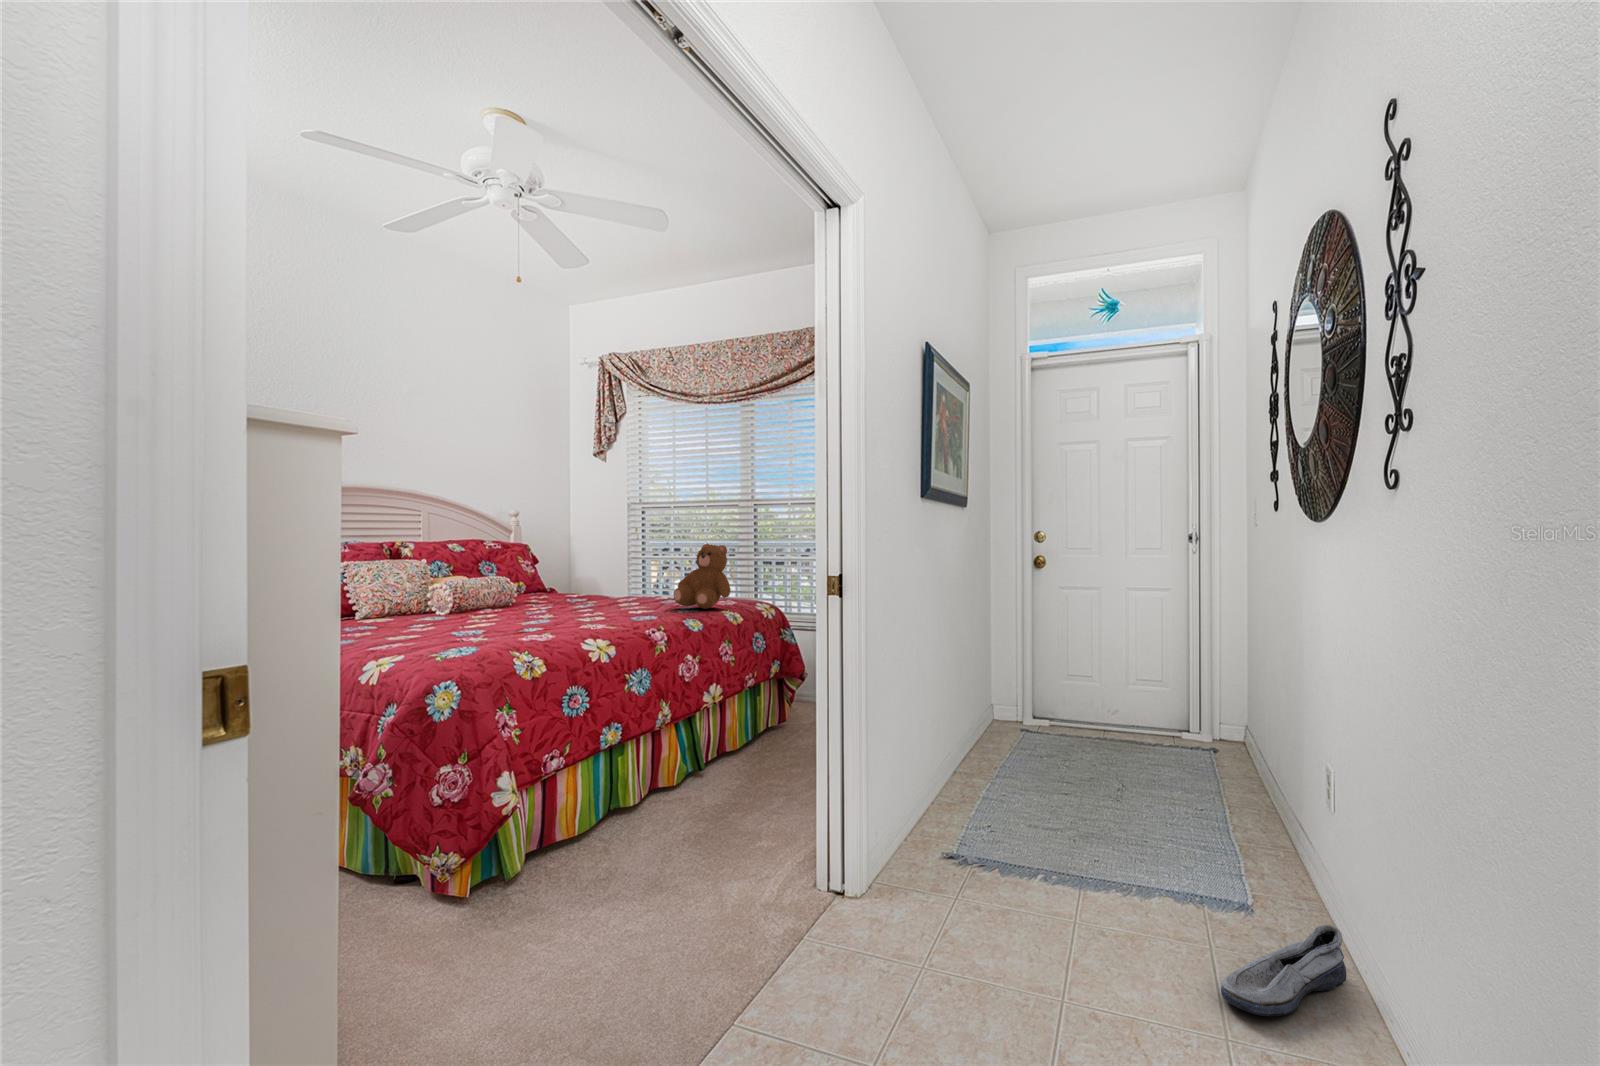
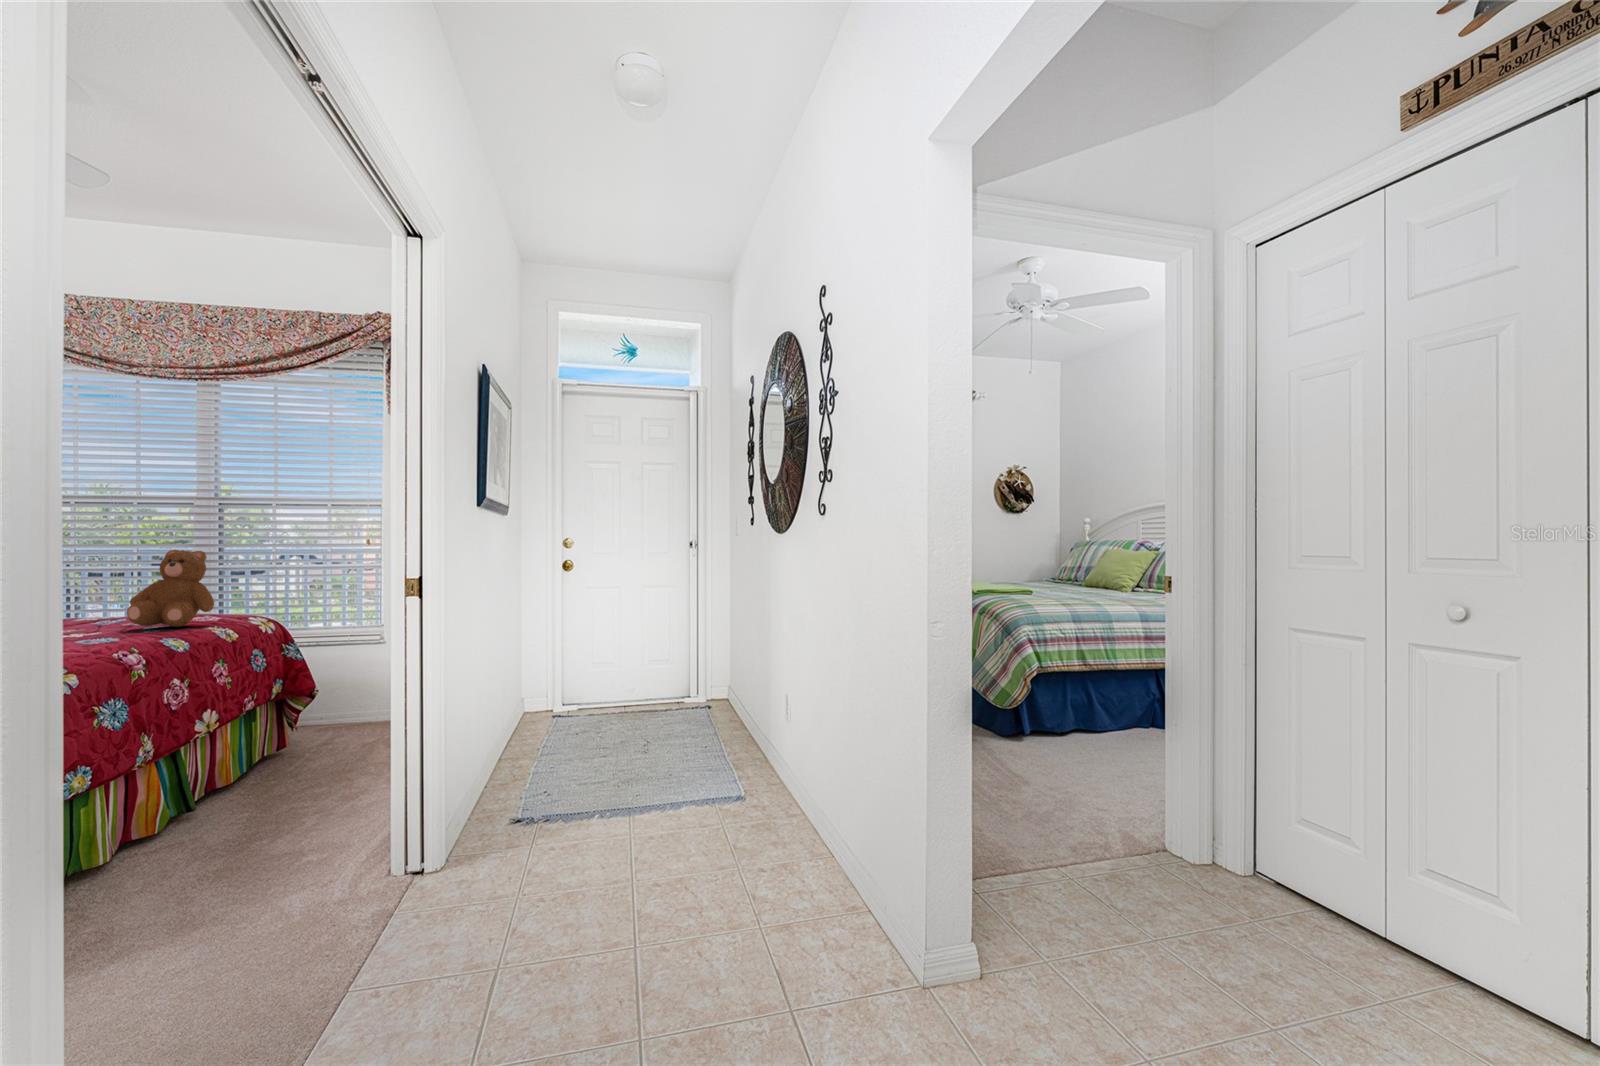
shoe: present [1221,925,1346,1016] -> none [736,789,806,854]

